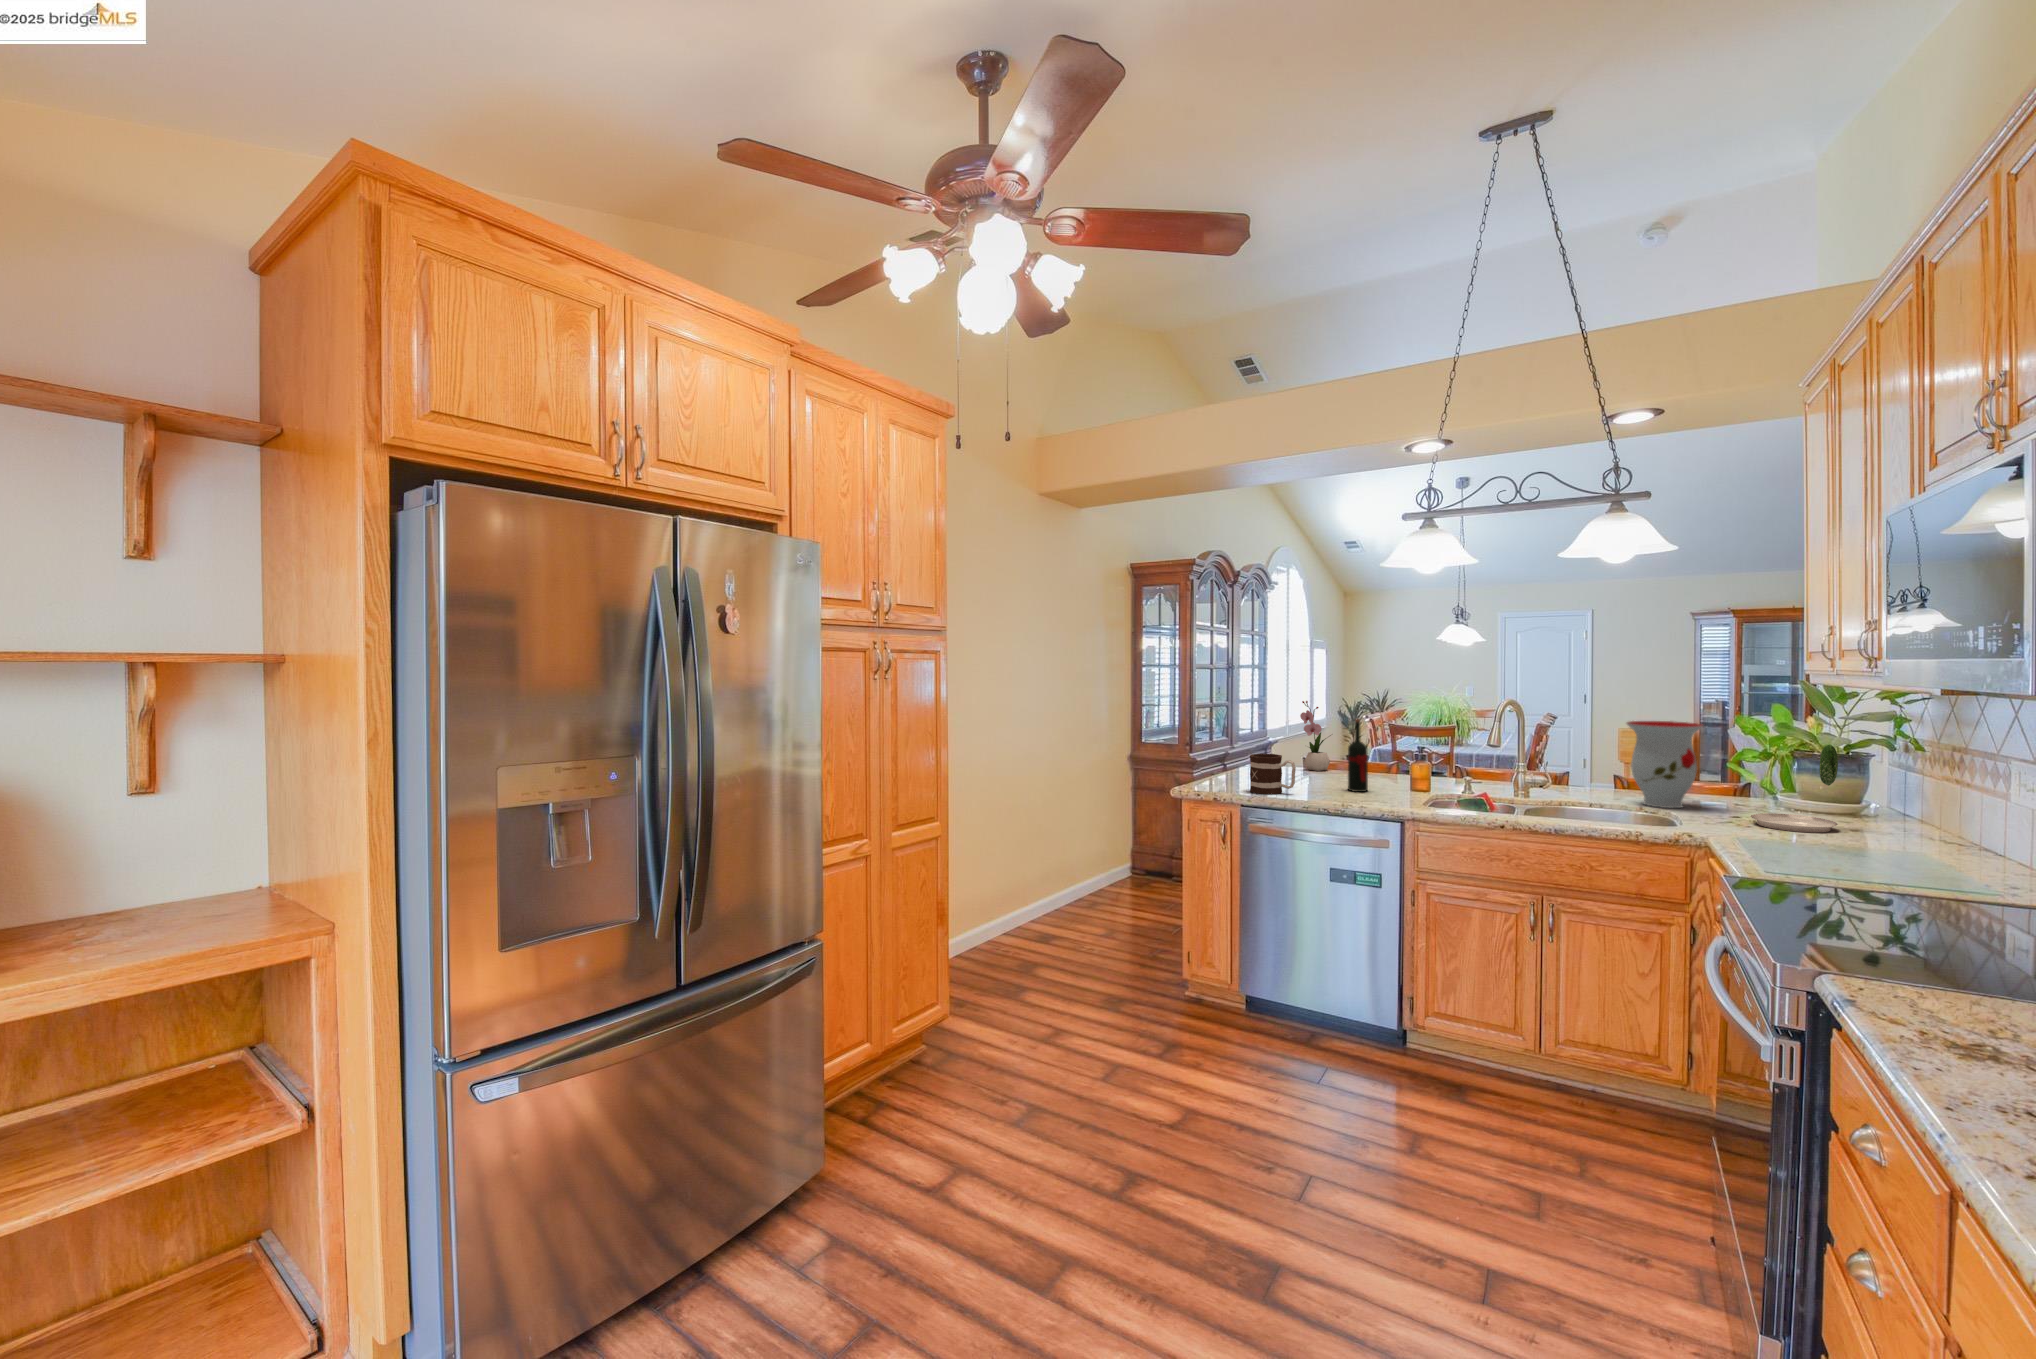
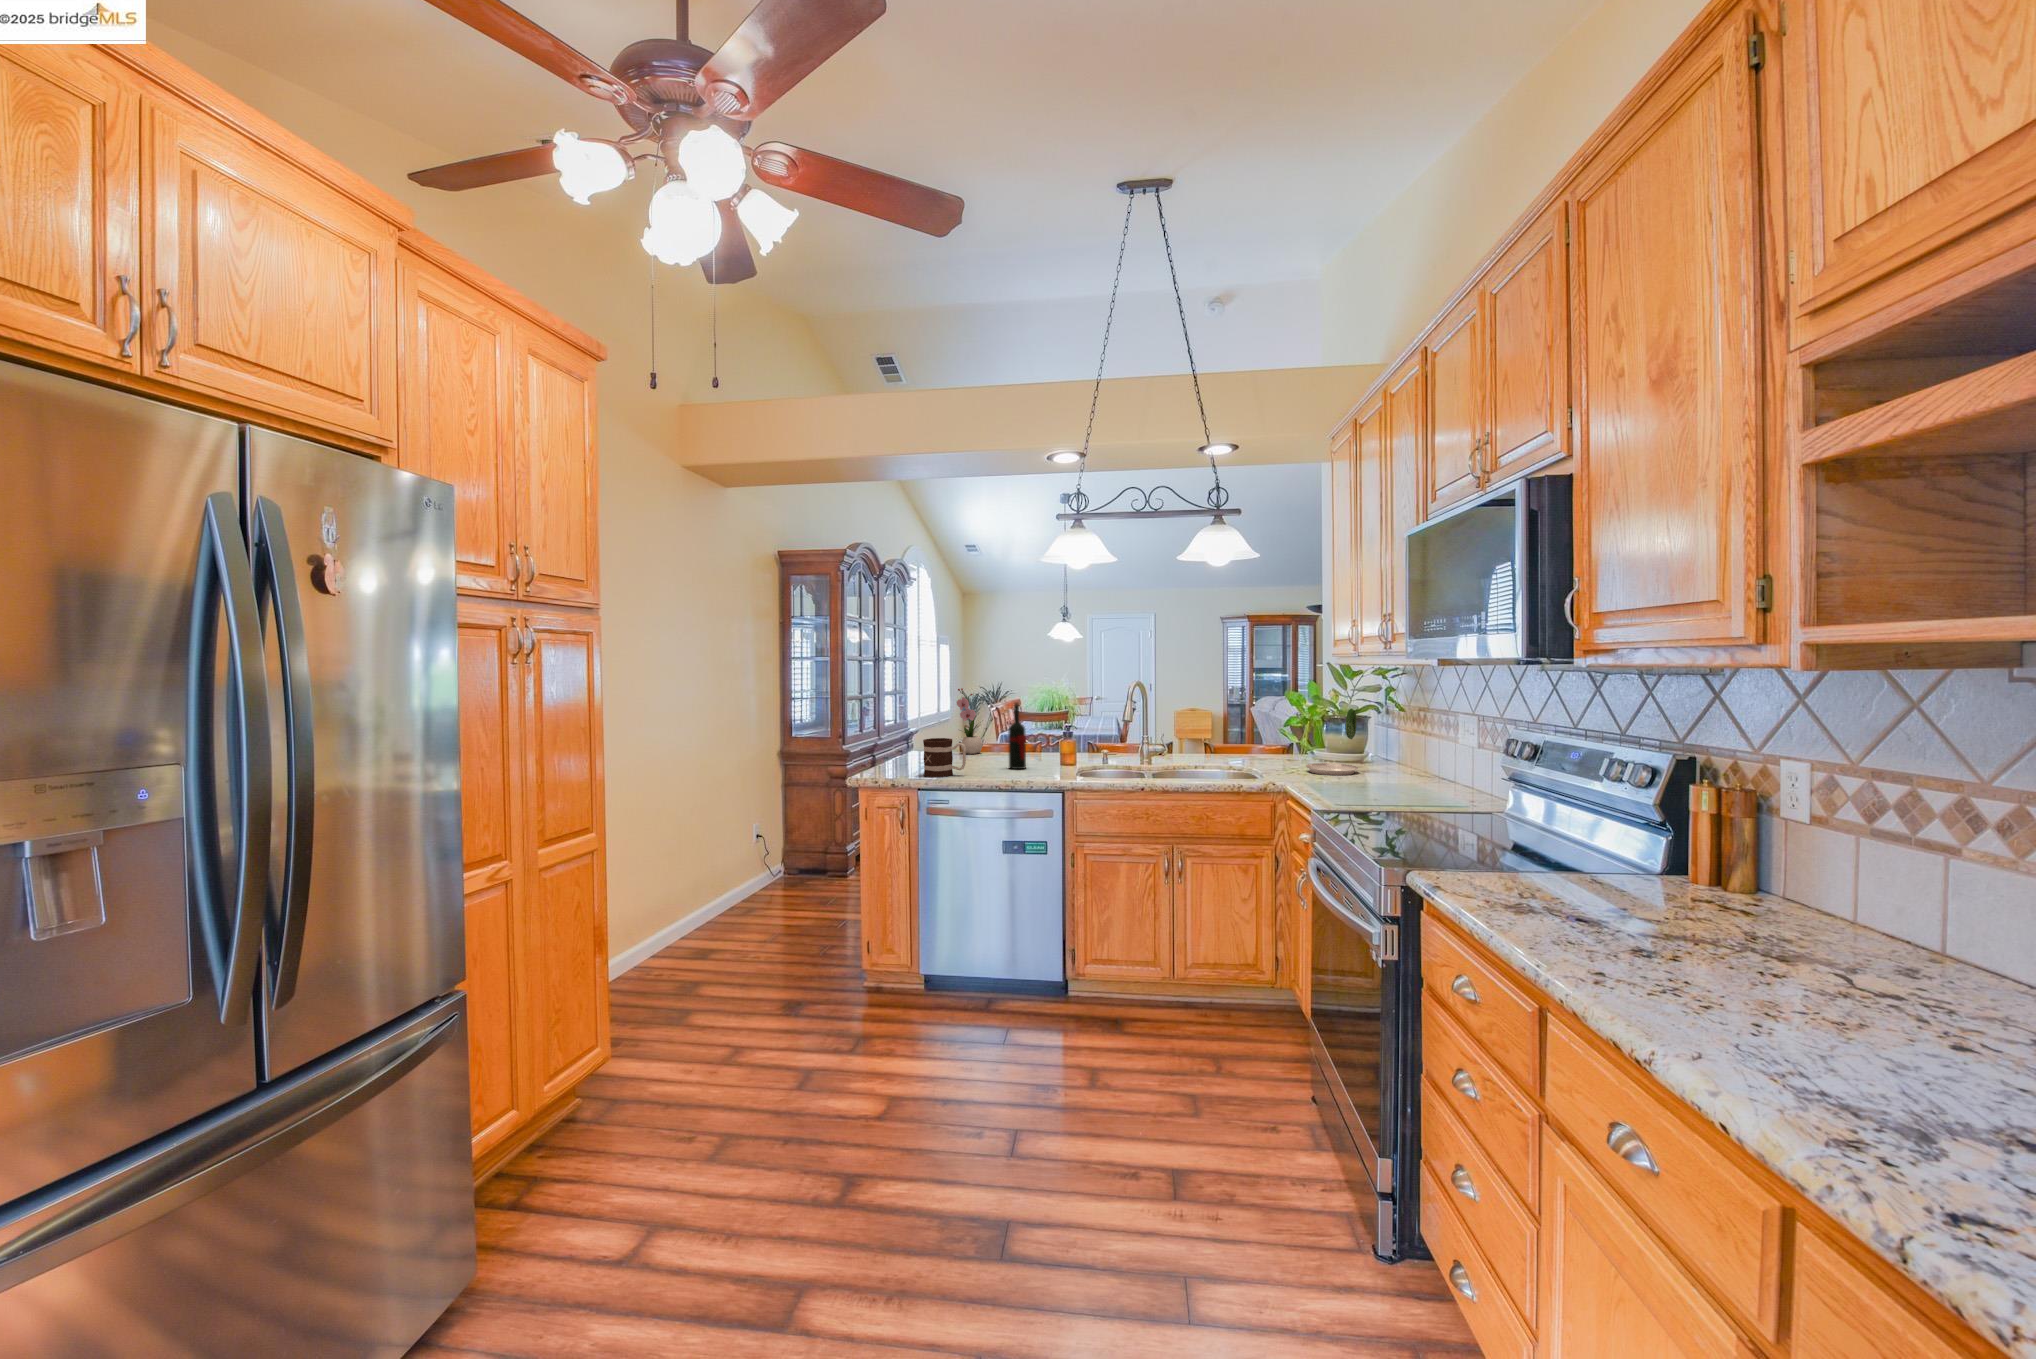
vase: present [1627,721,1703,808] -> none [1219,696,1271,765]

